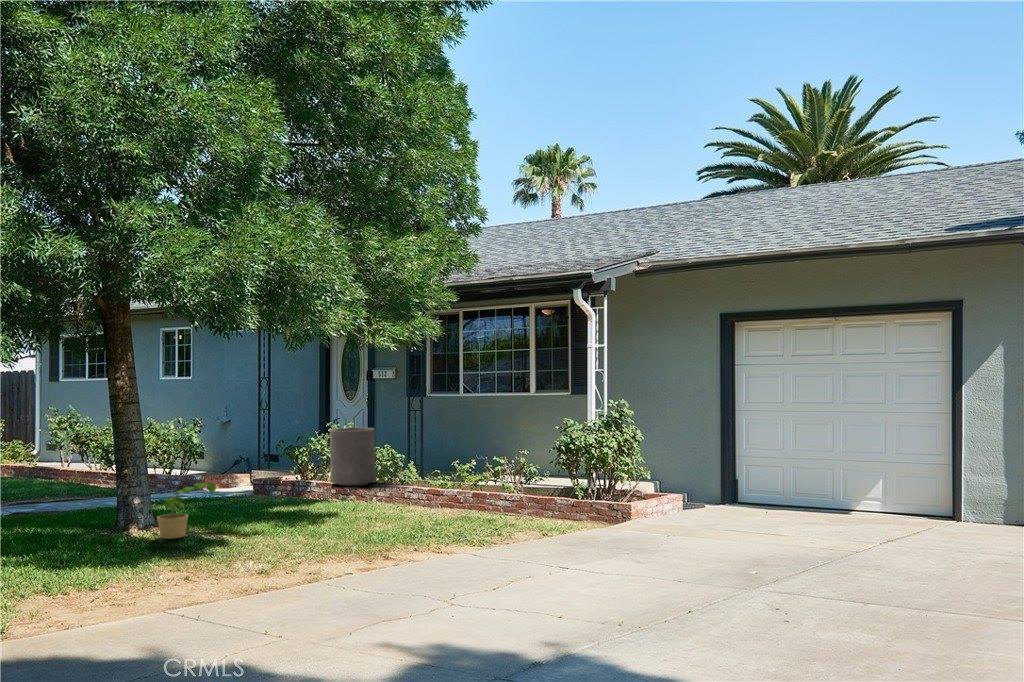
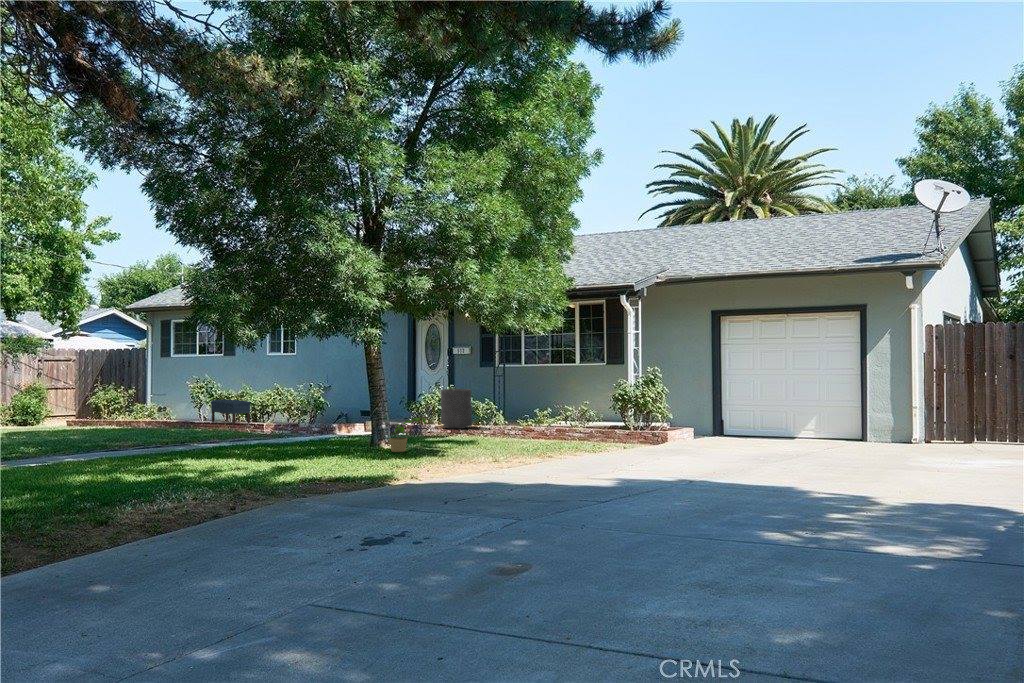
bench: none [61,437,104,472] -> present [211,399,250,424]

